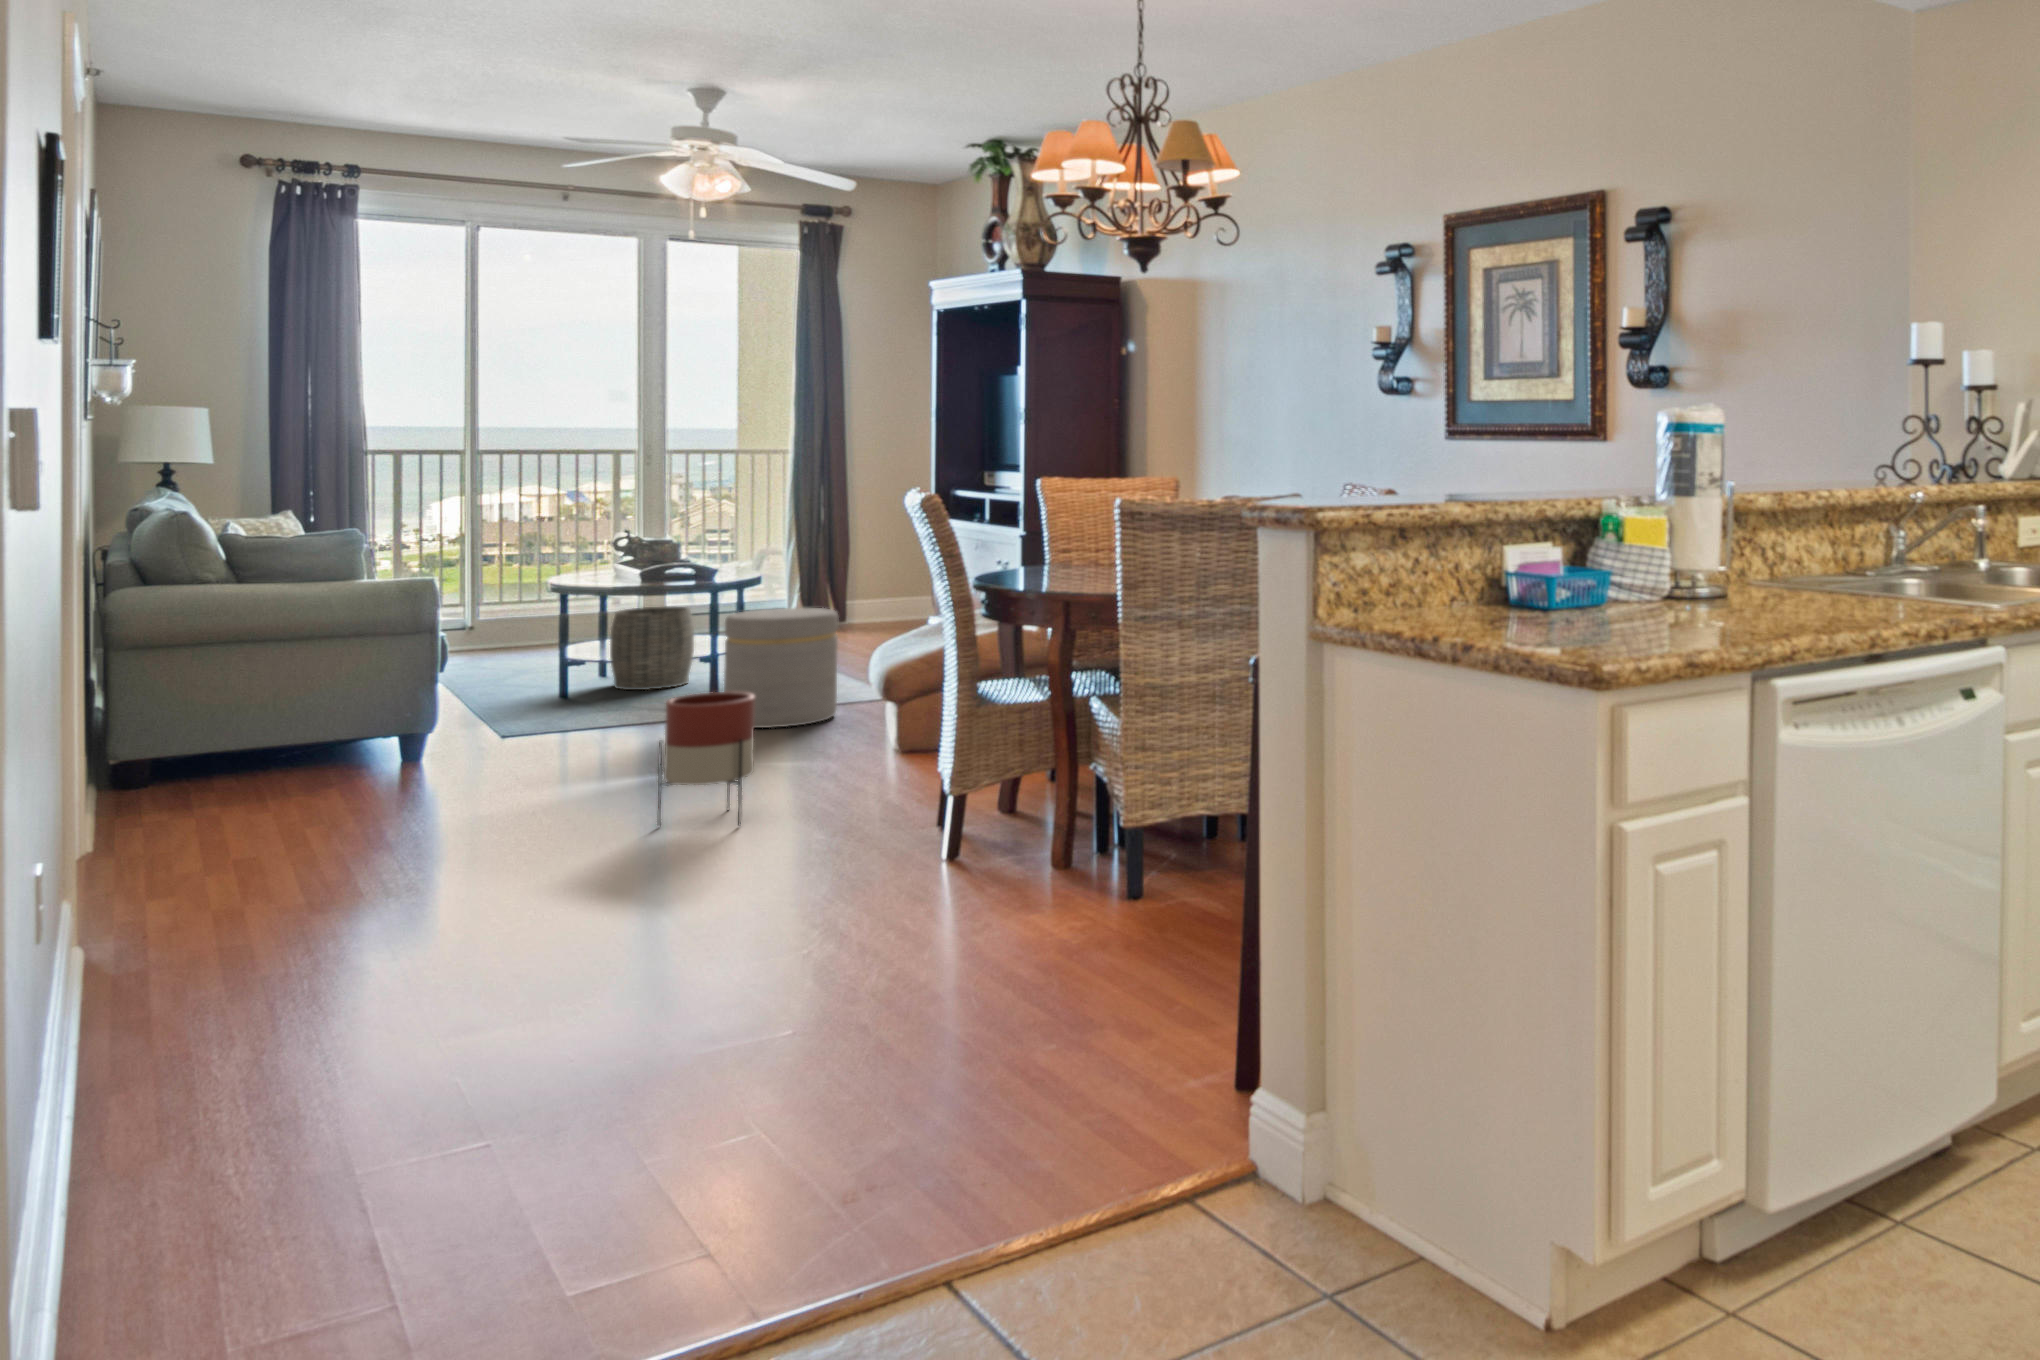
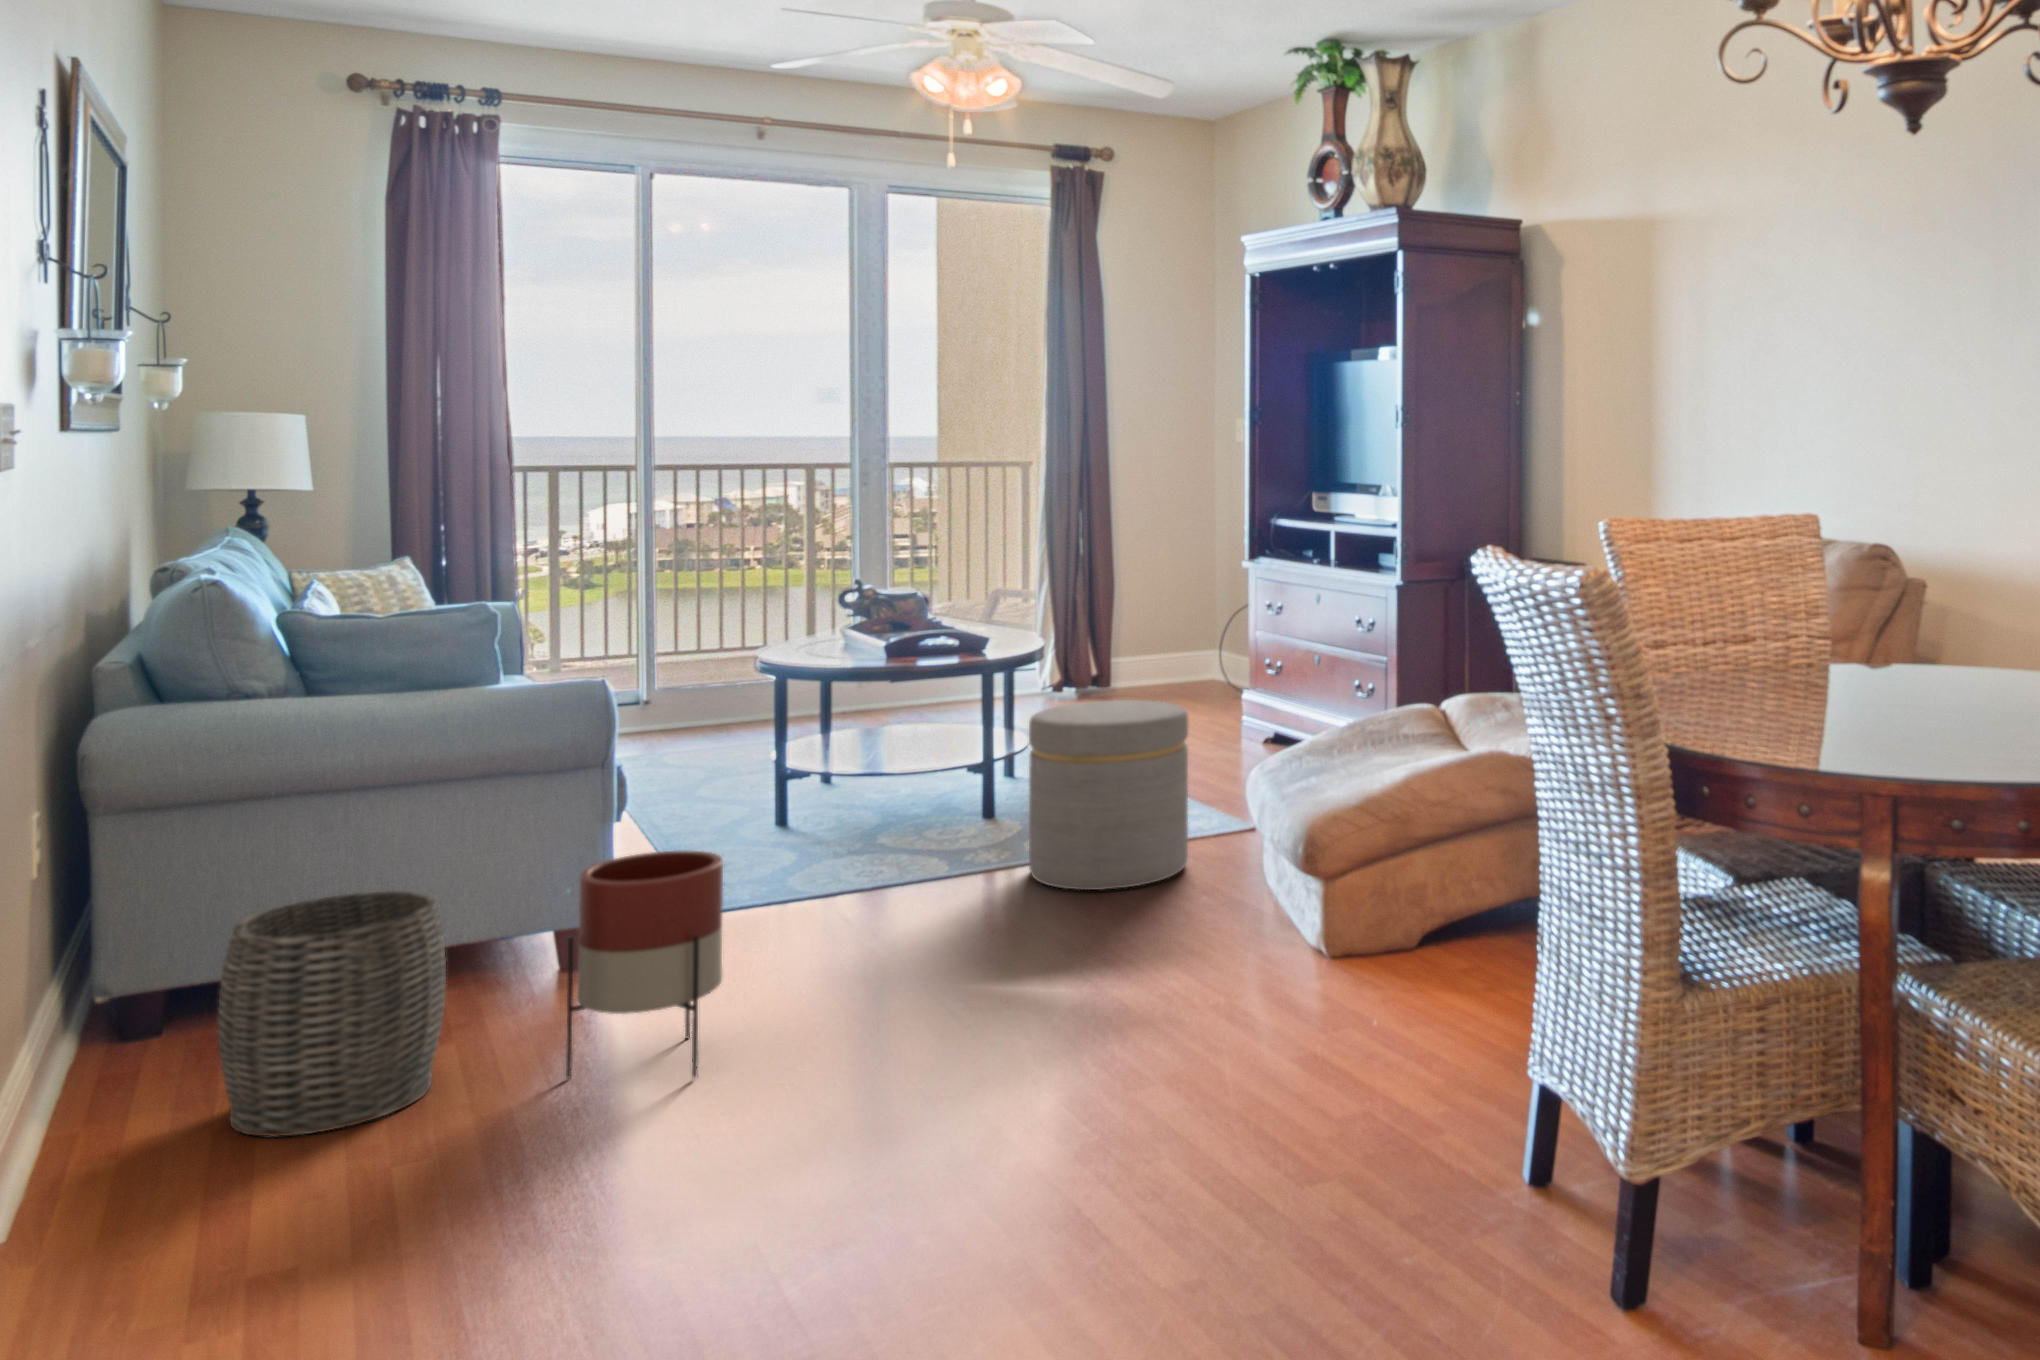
woven basket: present [610,606,694,690] -> present [218,891,446,1136]
planter: present [657,692,754,826] -> present [566,850,723,1078]

